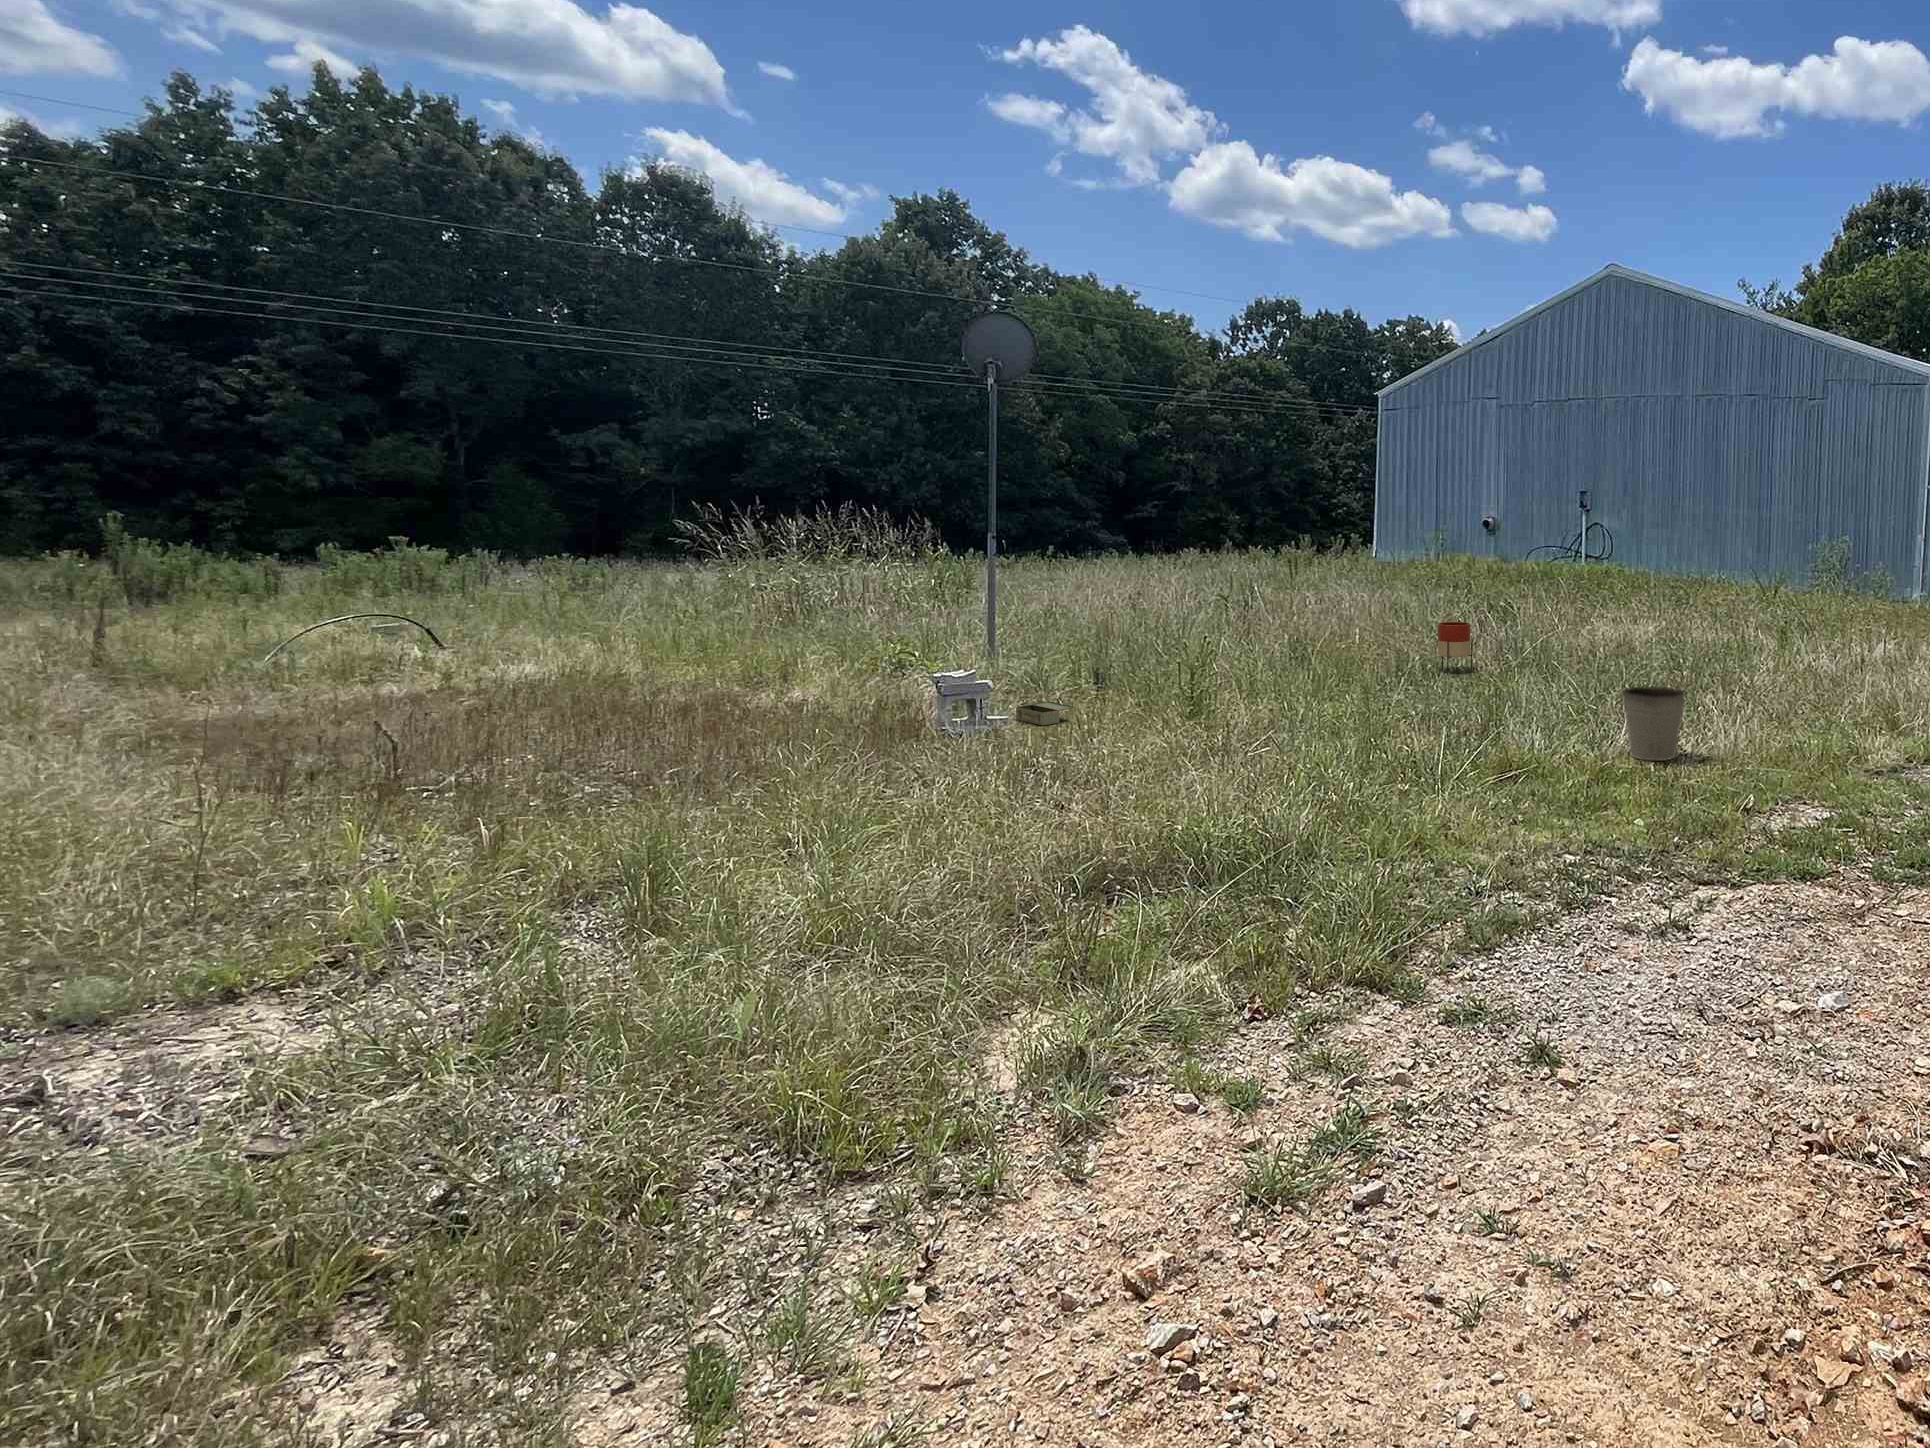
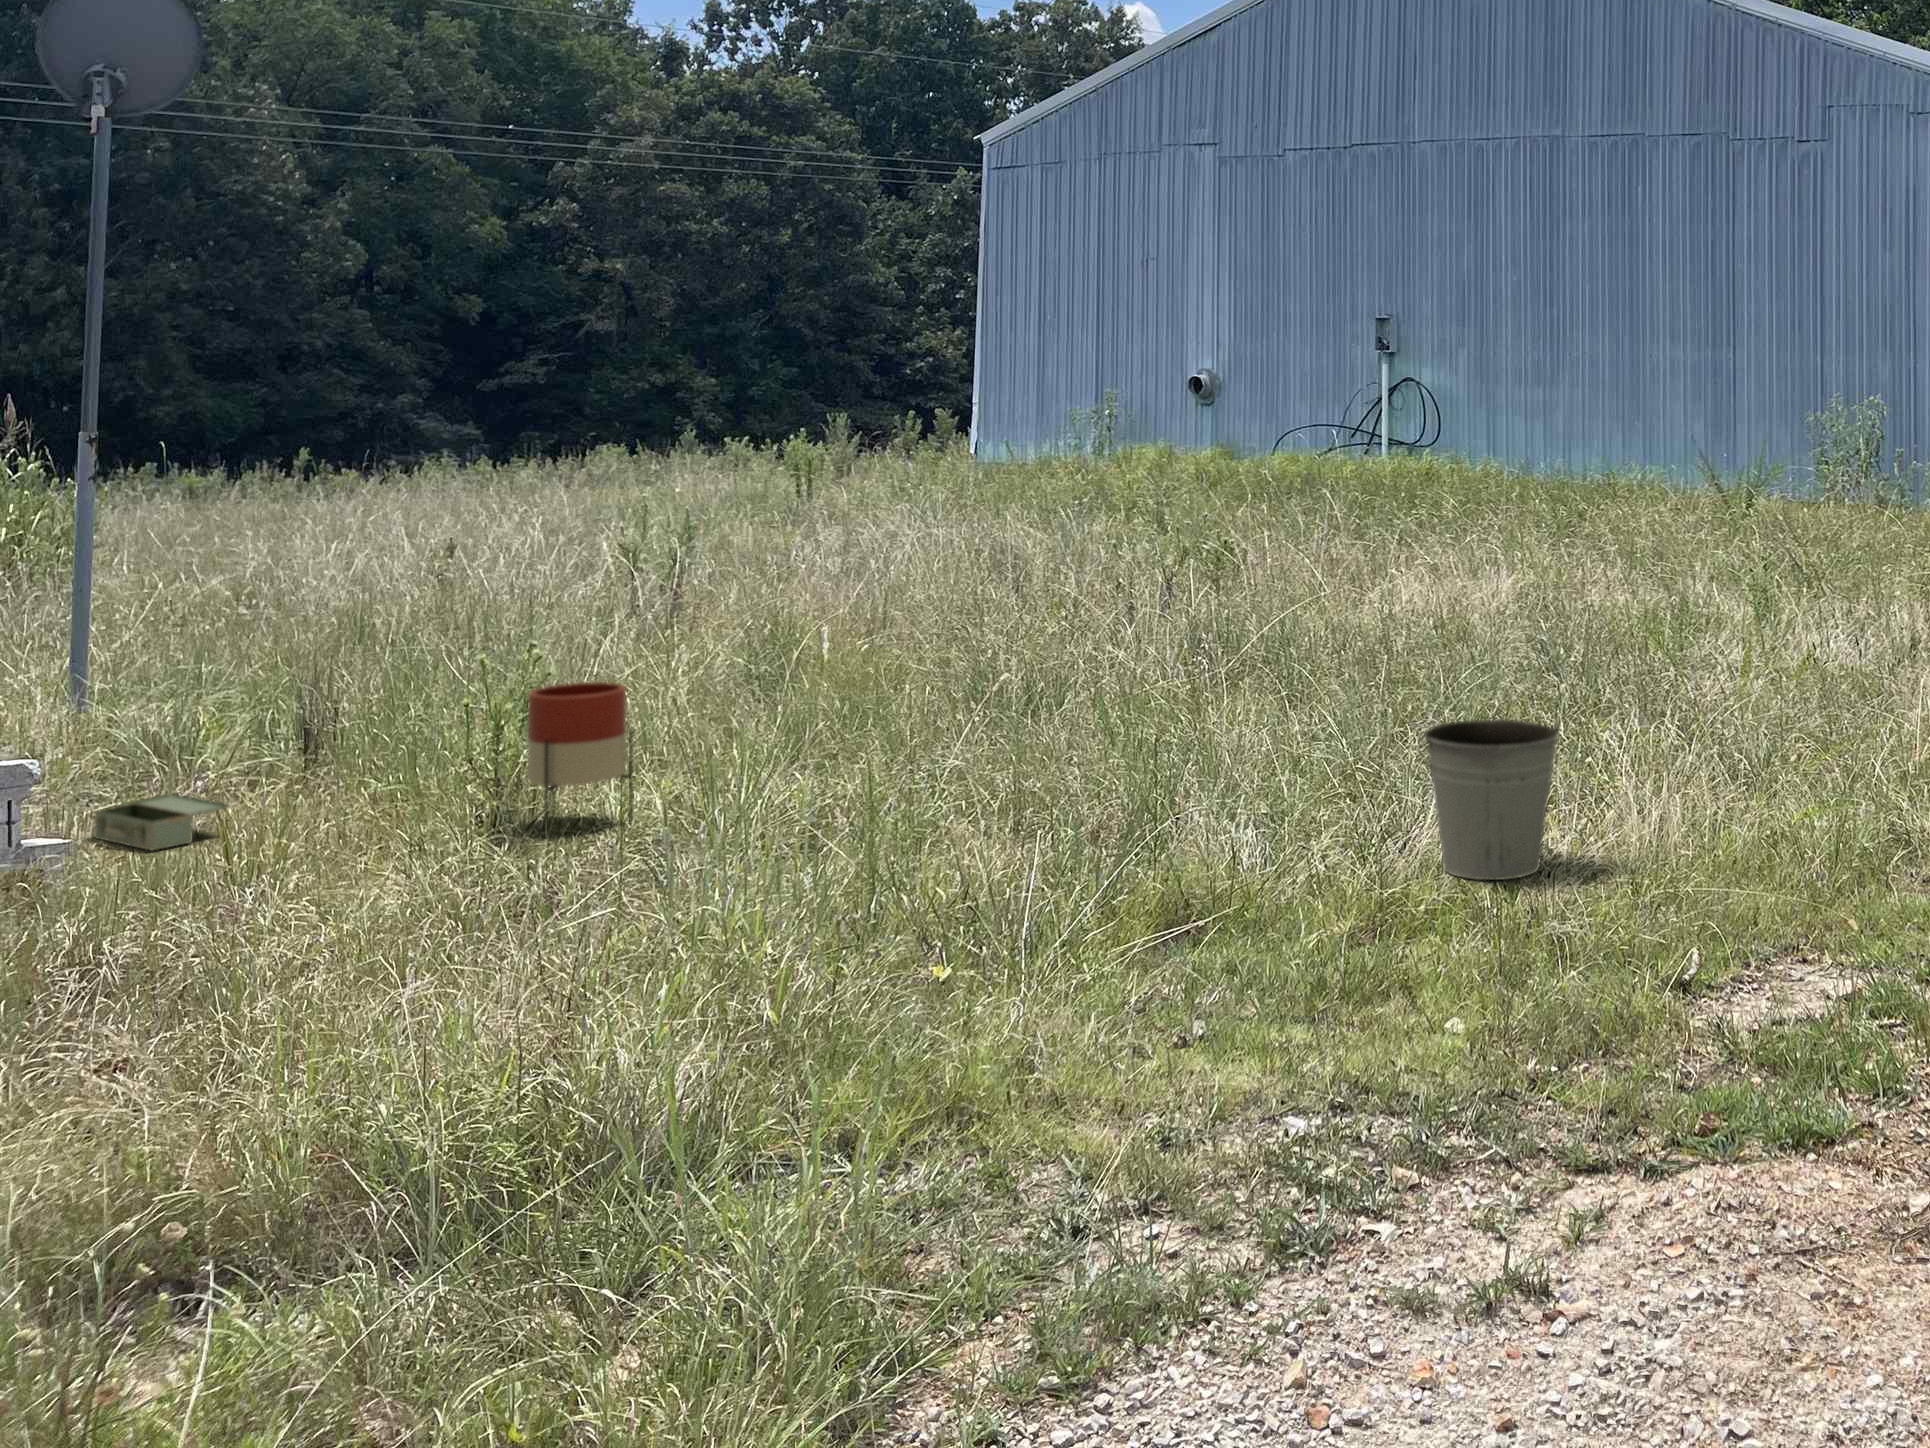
planter: present [1438,622,1472,675] -> present [528,682,633,837]

